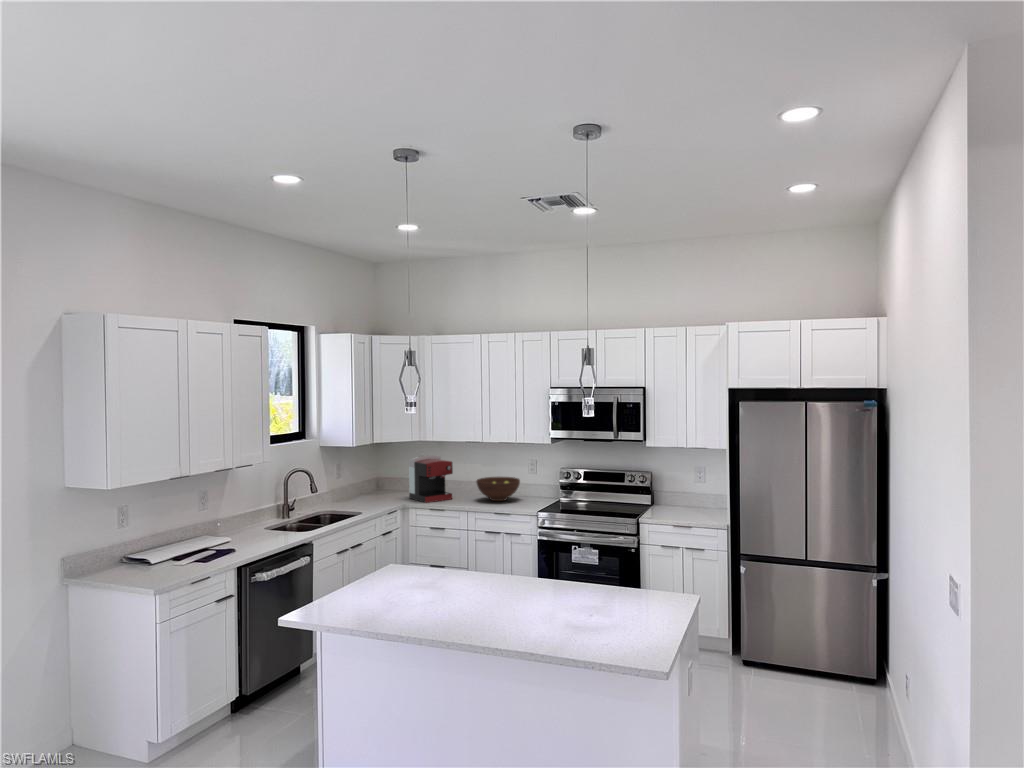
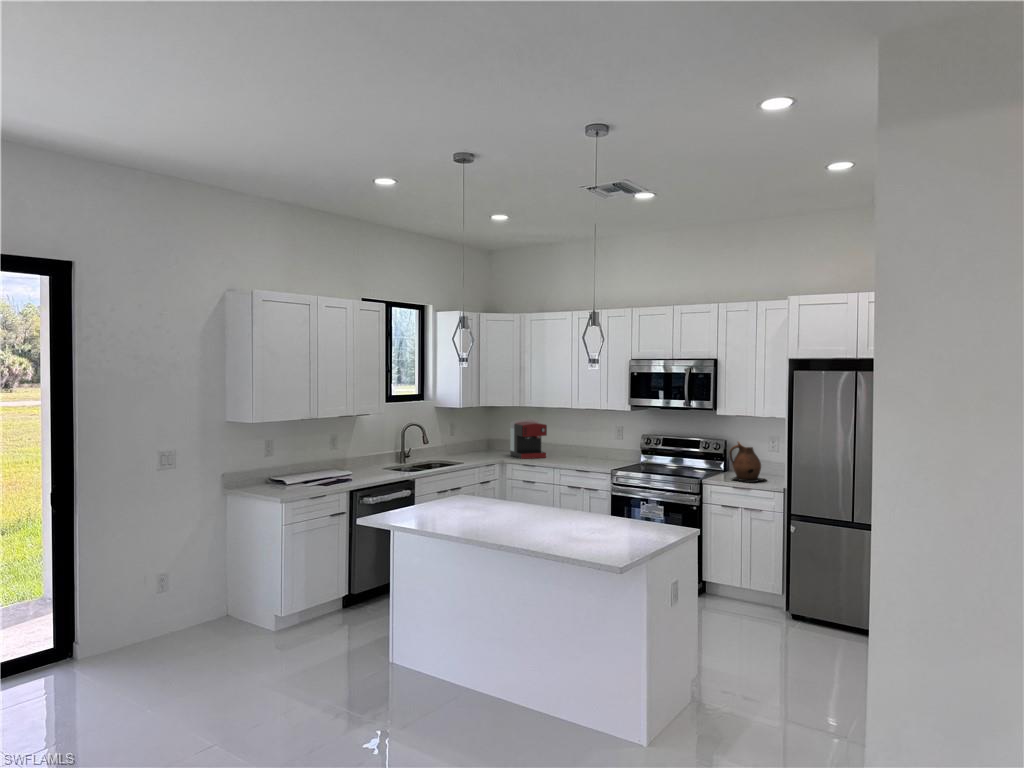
ceramic pitcher: none [666,475,705,520] -> present [729,442,766,482]
fruit bowl: present [476,477,520,501] -> none [566,440,605,461]

